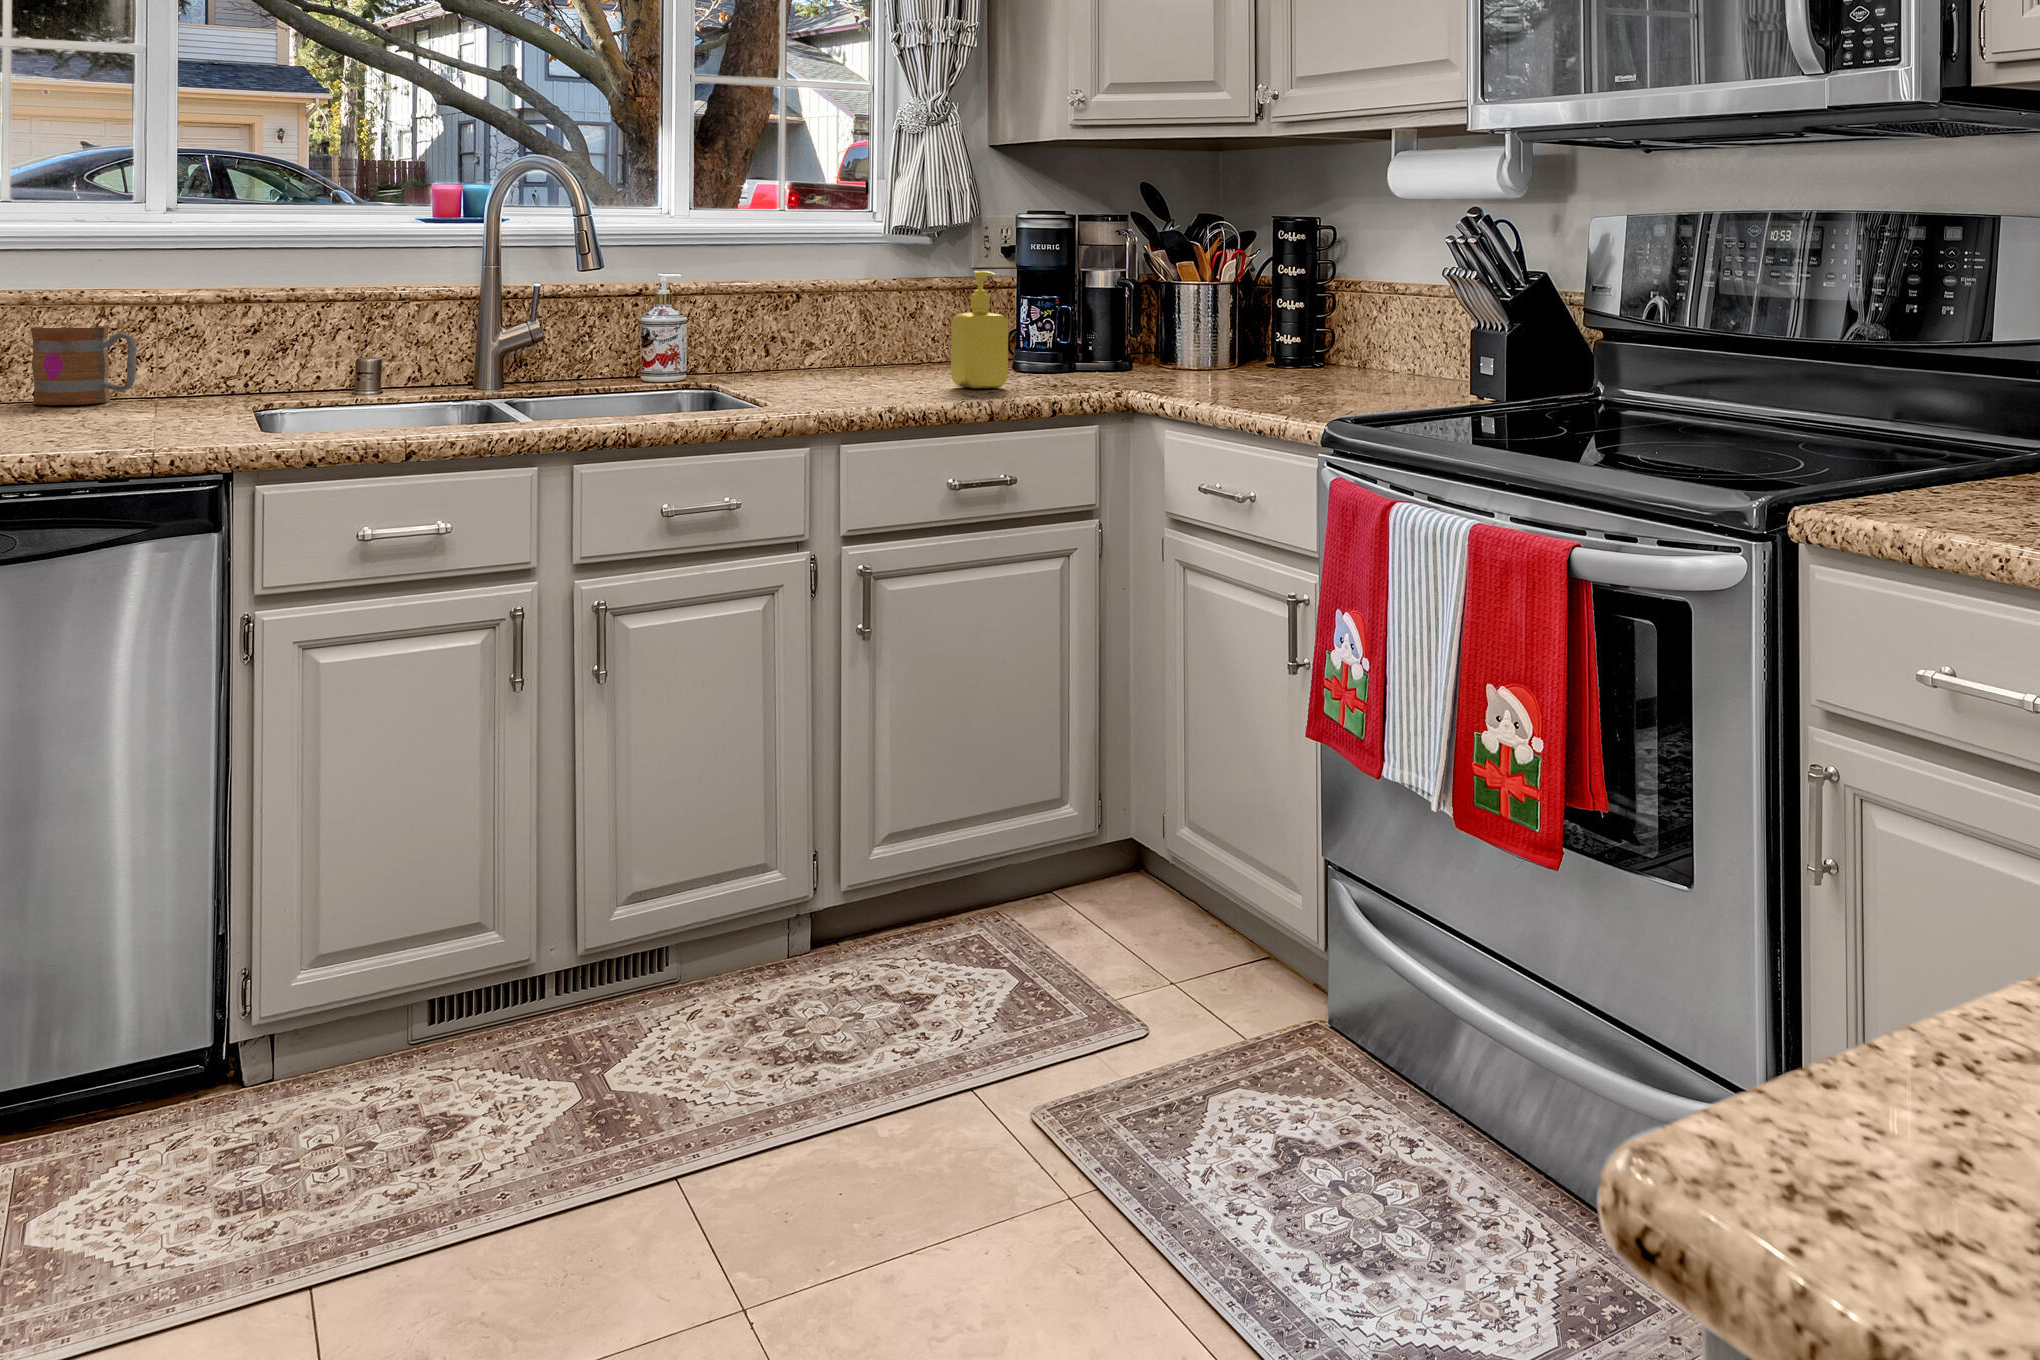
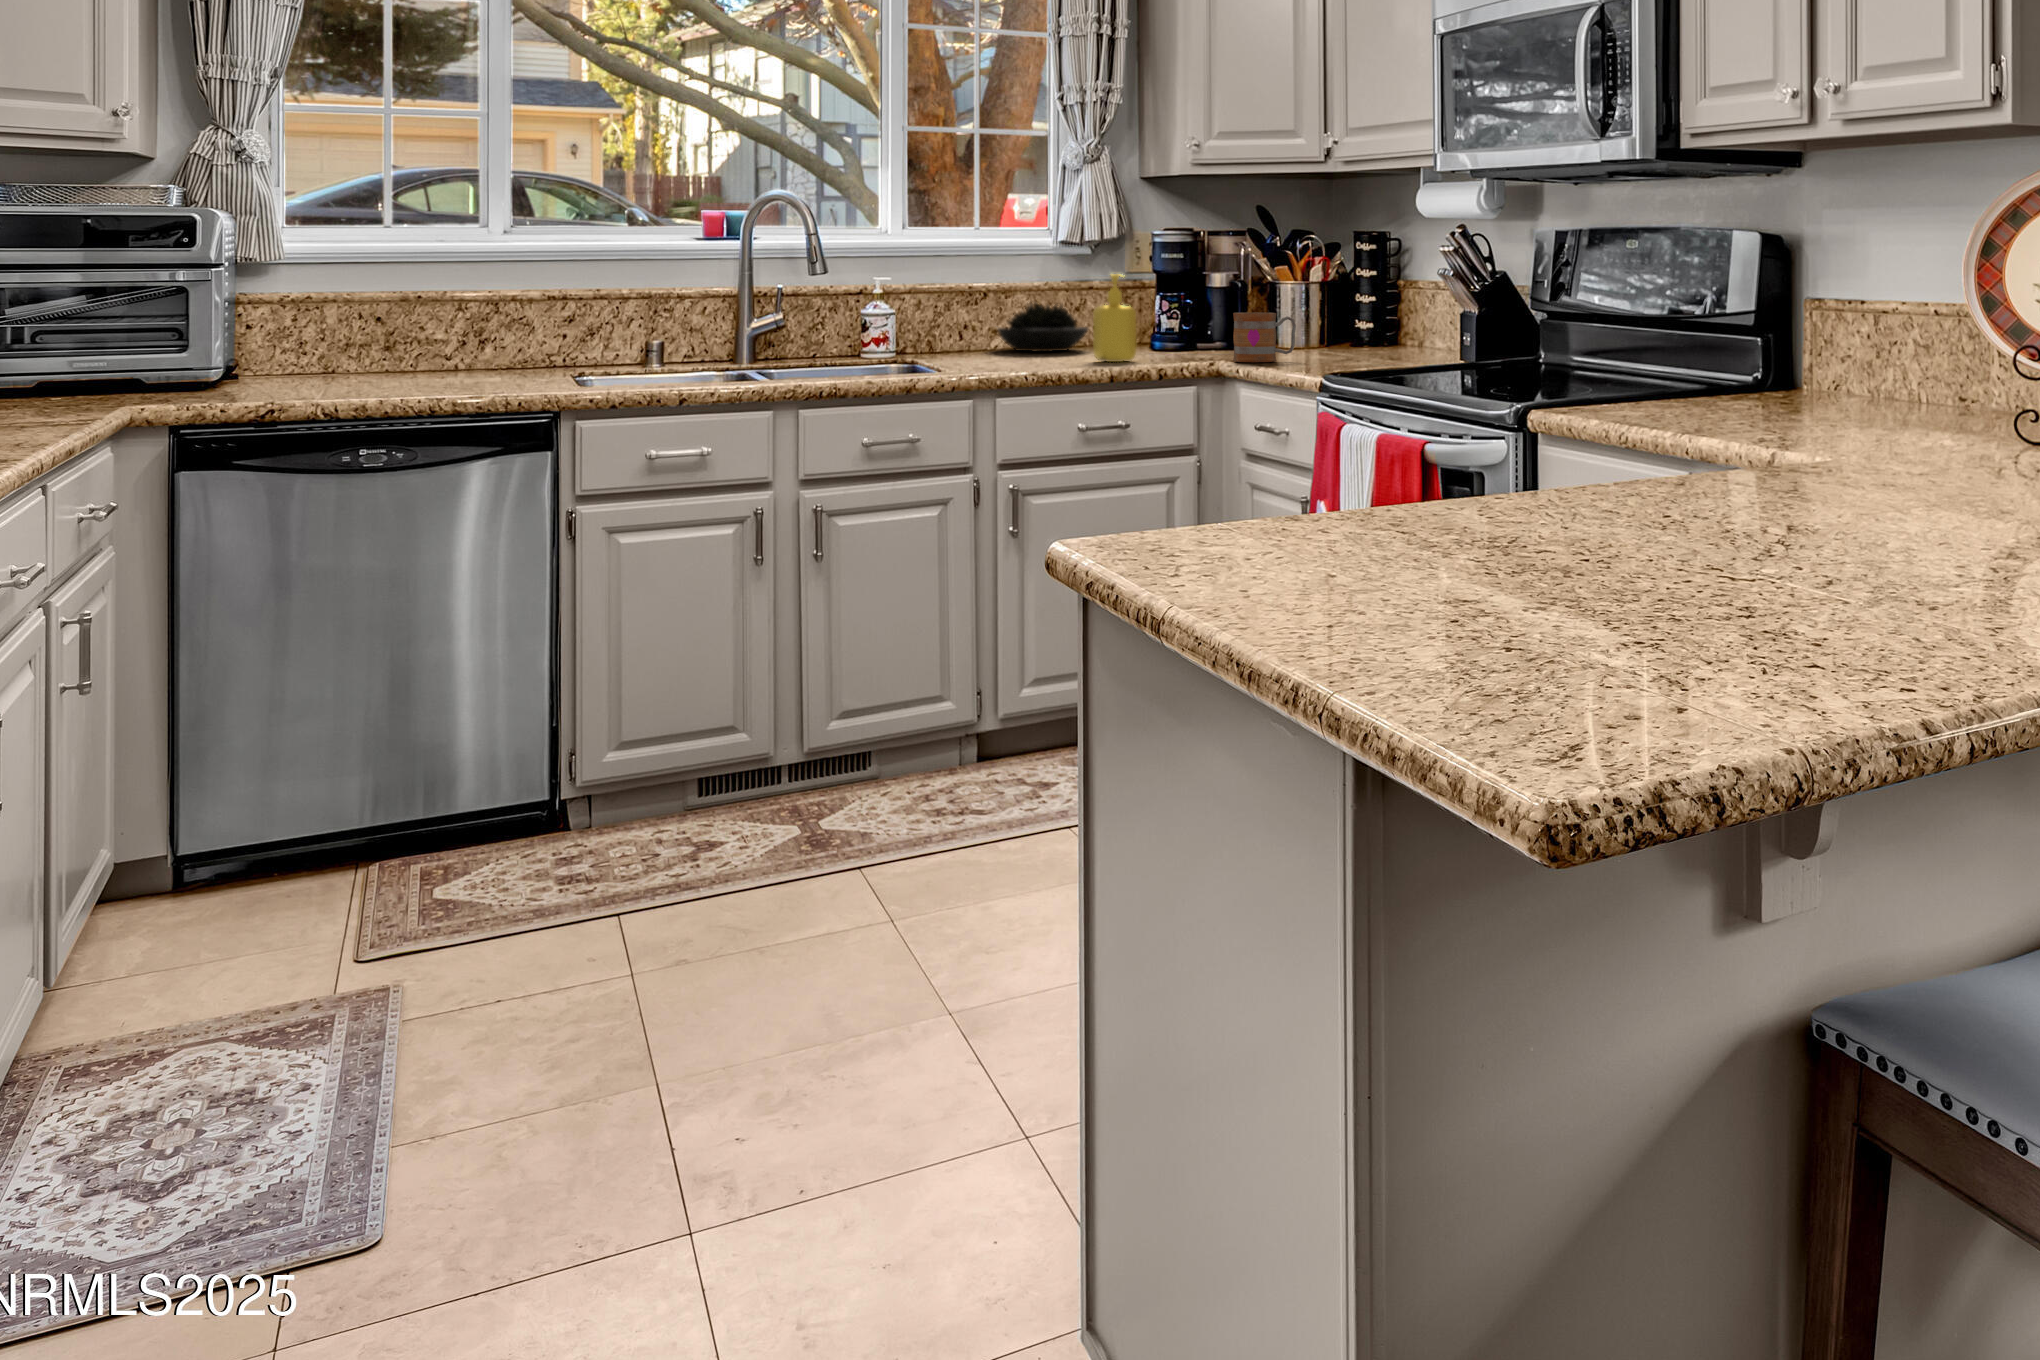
succulent plant: none [809,306,931,371] -> present [998,303,1088,351]
mug: present [31,326,137,405] -> present [1233,313,1296,362]

